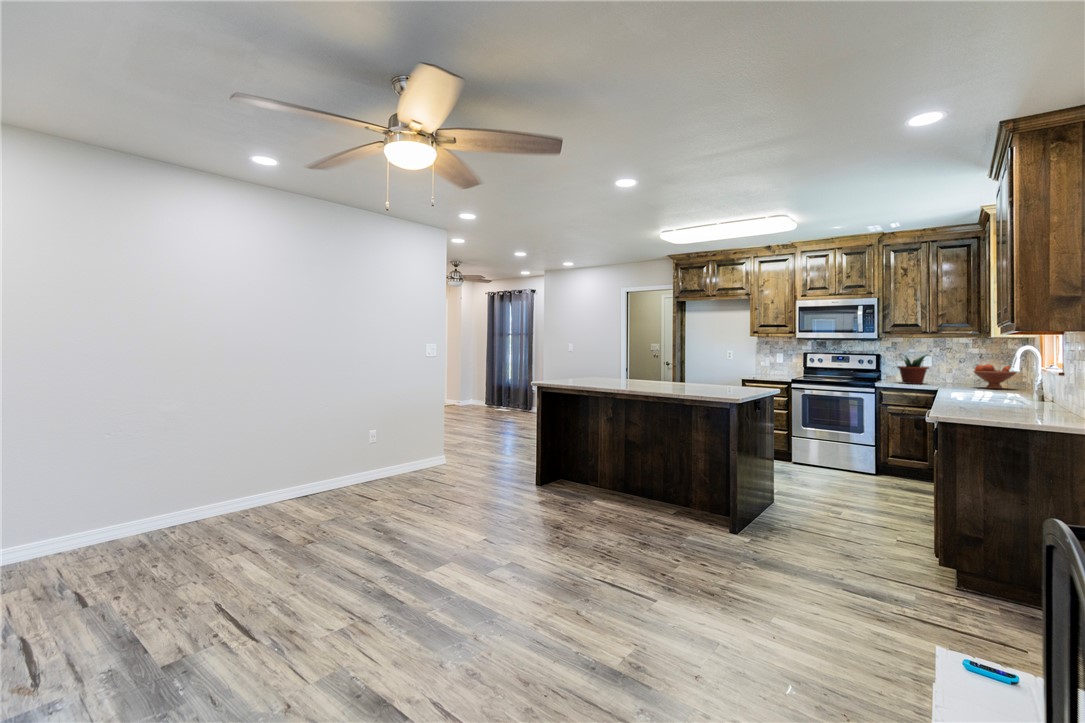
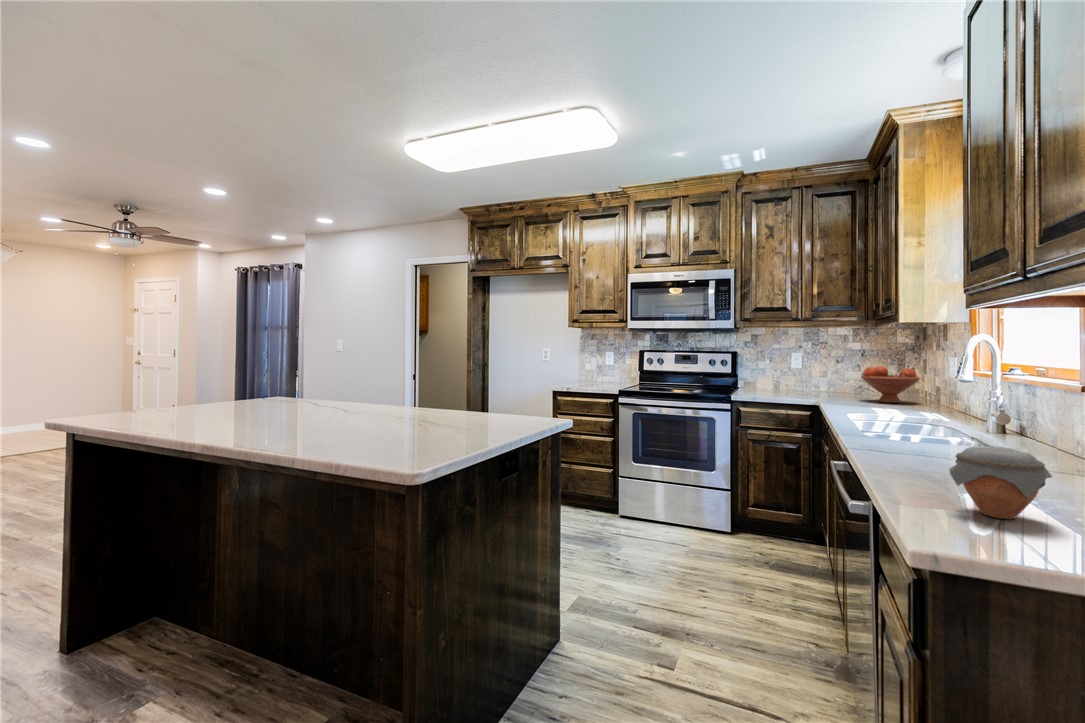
potted plant: present [897,355,930,384] -> none [755,352,805,395]
jar: none [957,393,993,418] -> present [949,446,1052,519]

